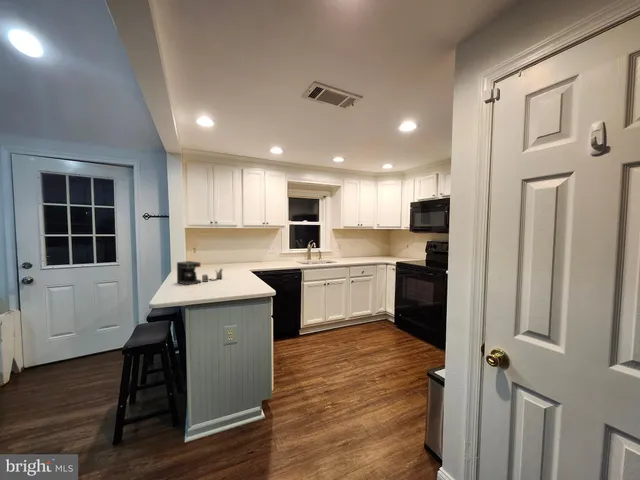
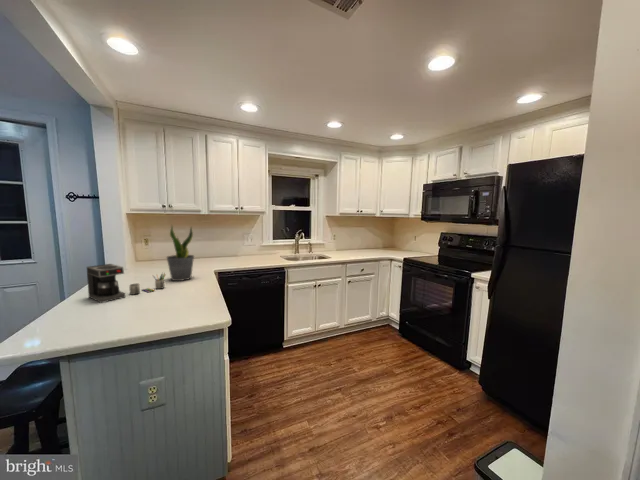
potted plant: none [220,235,239,275] -> present [167,227,194,281]

